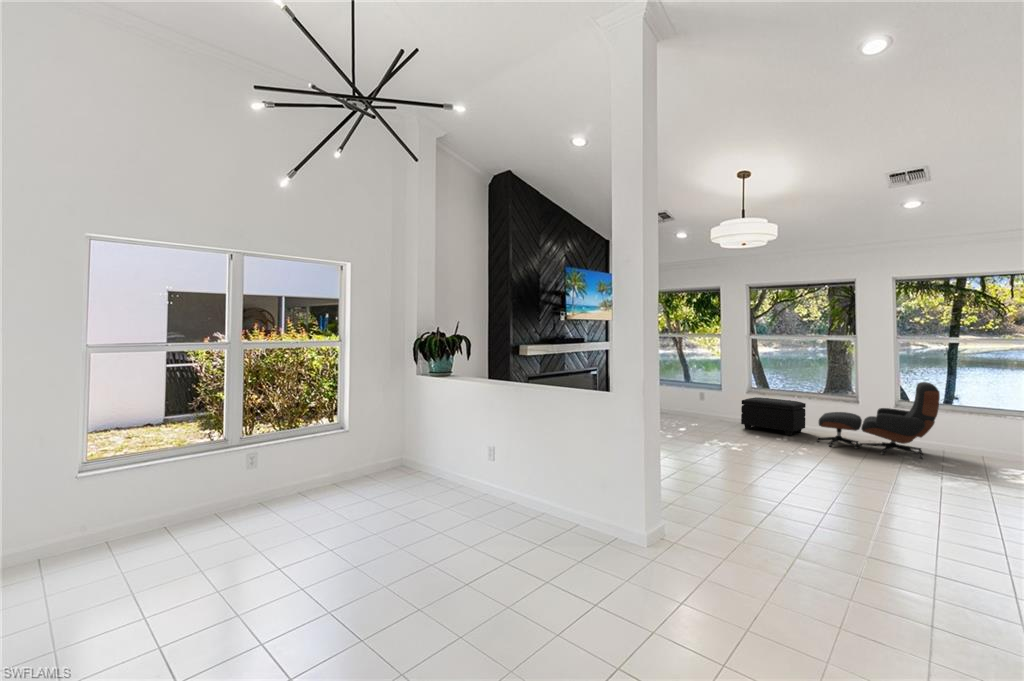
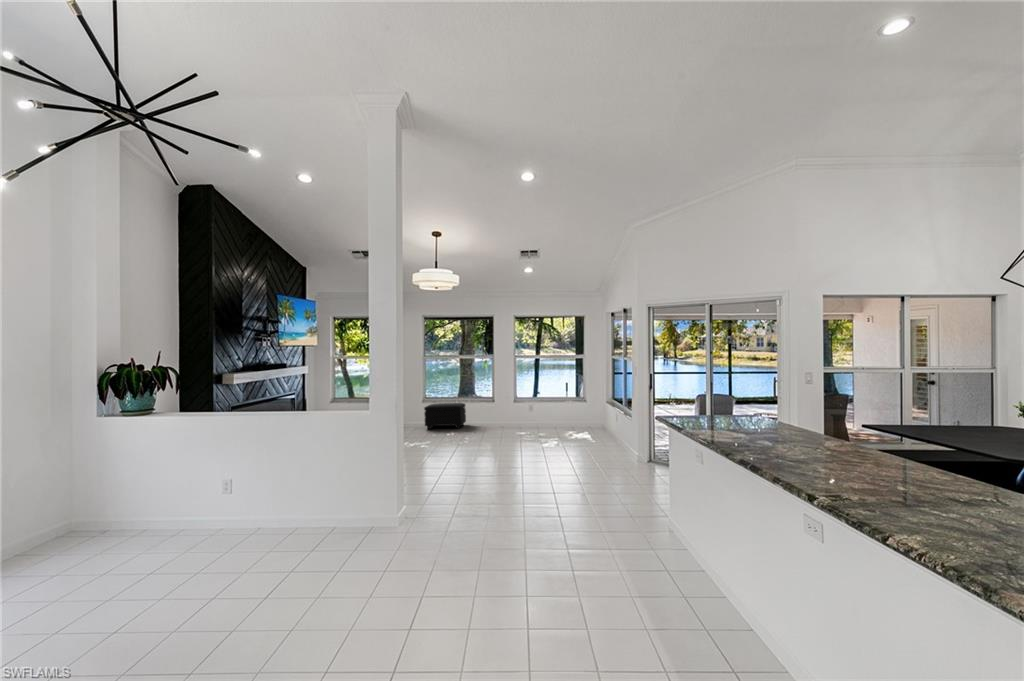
lounge chair: present [816,382,940,458] -> none [476,381,538,431]

